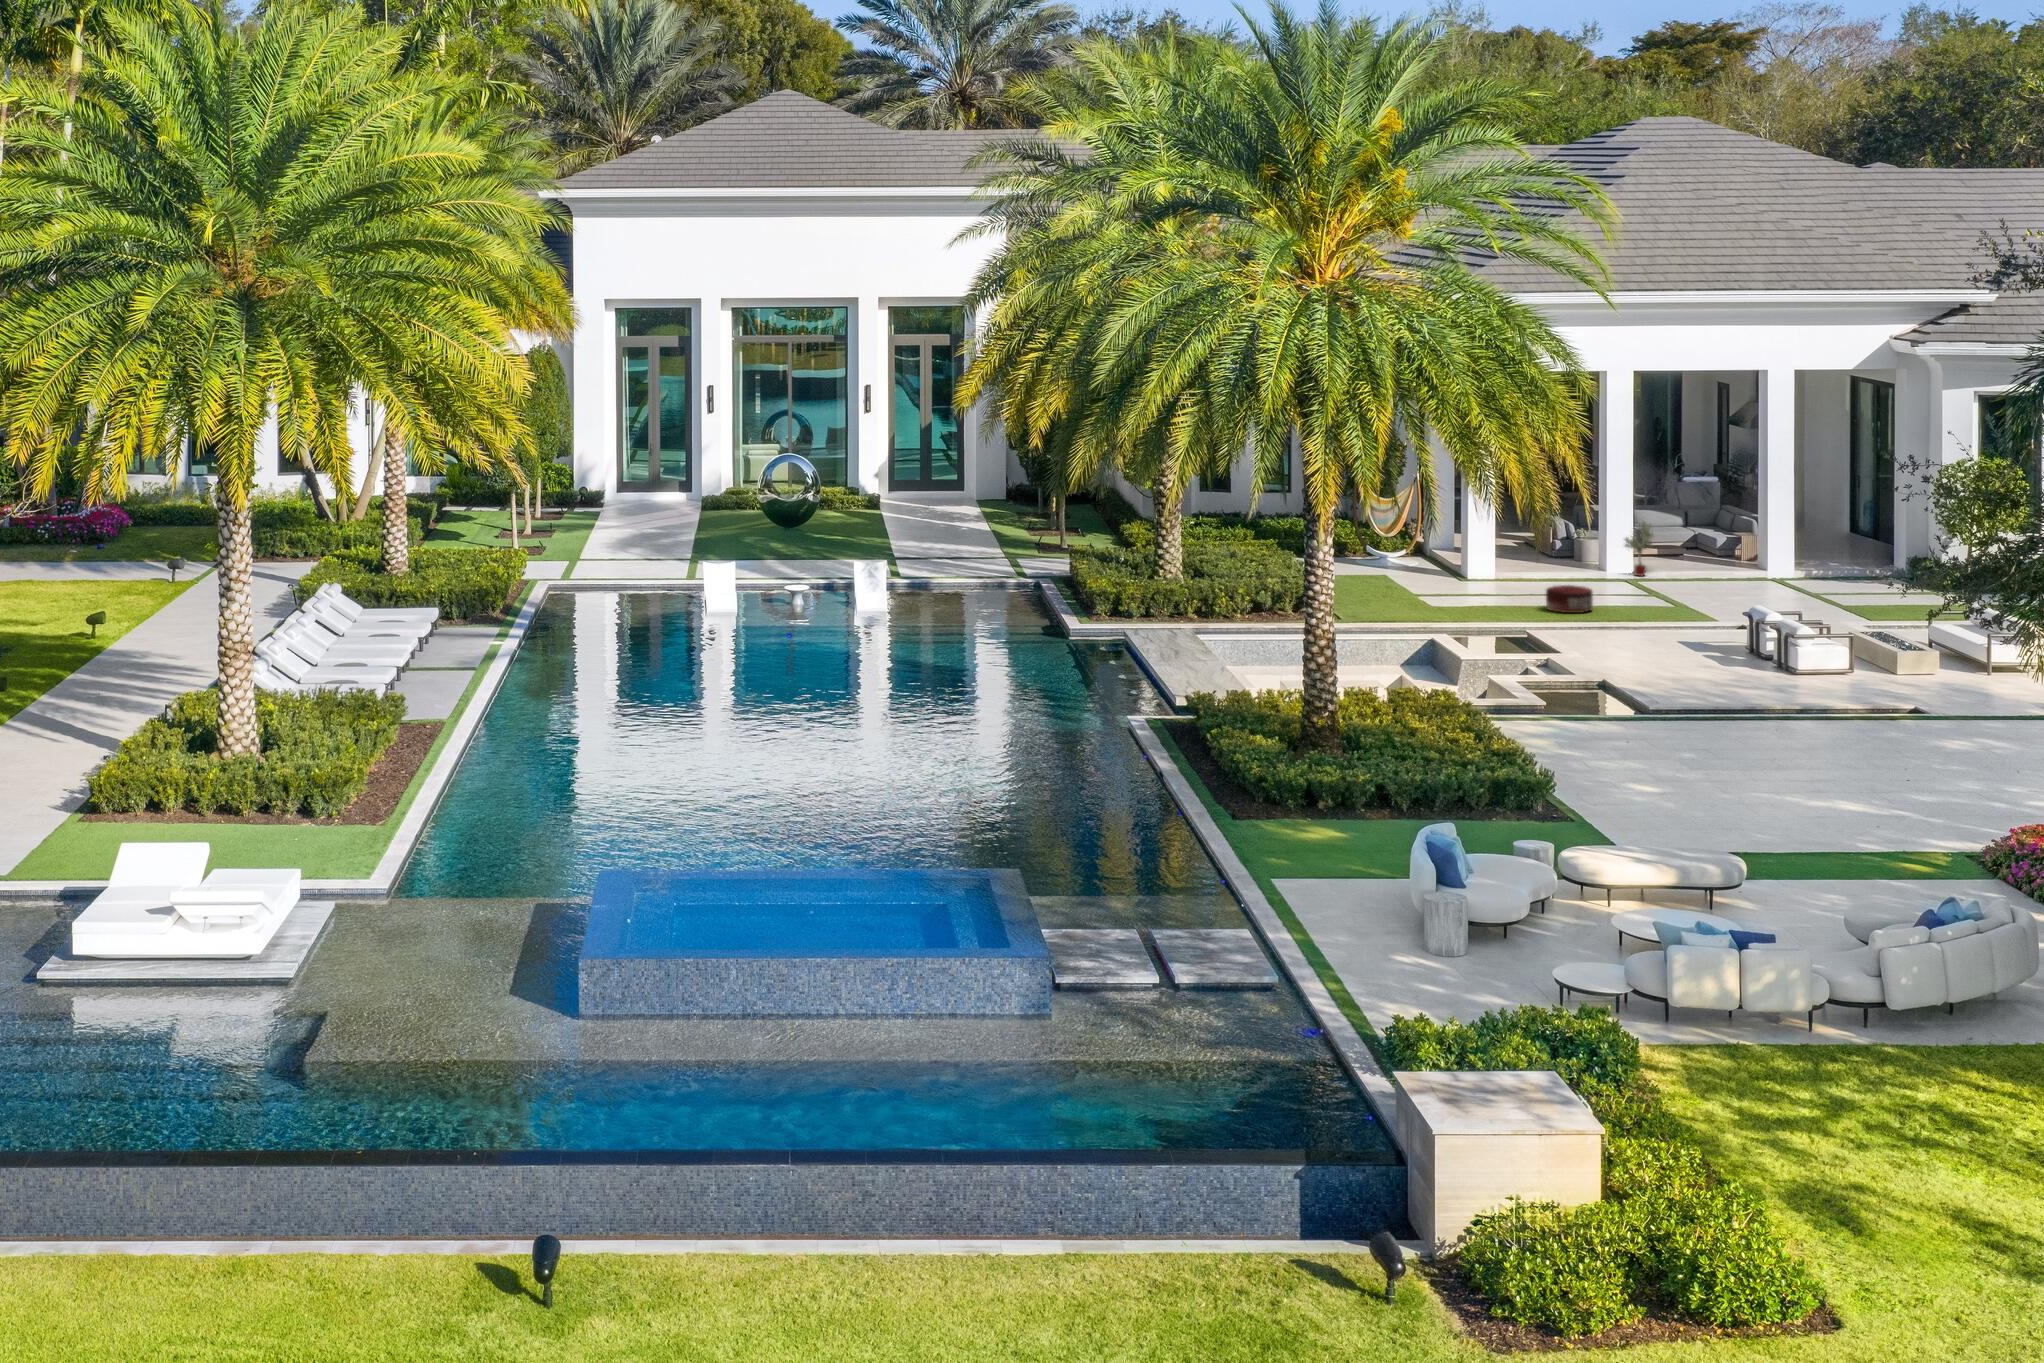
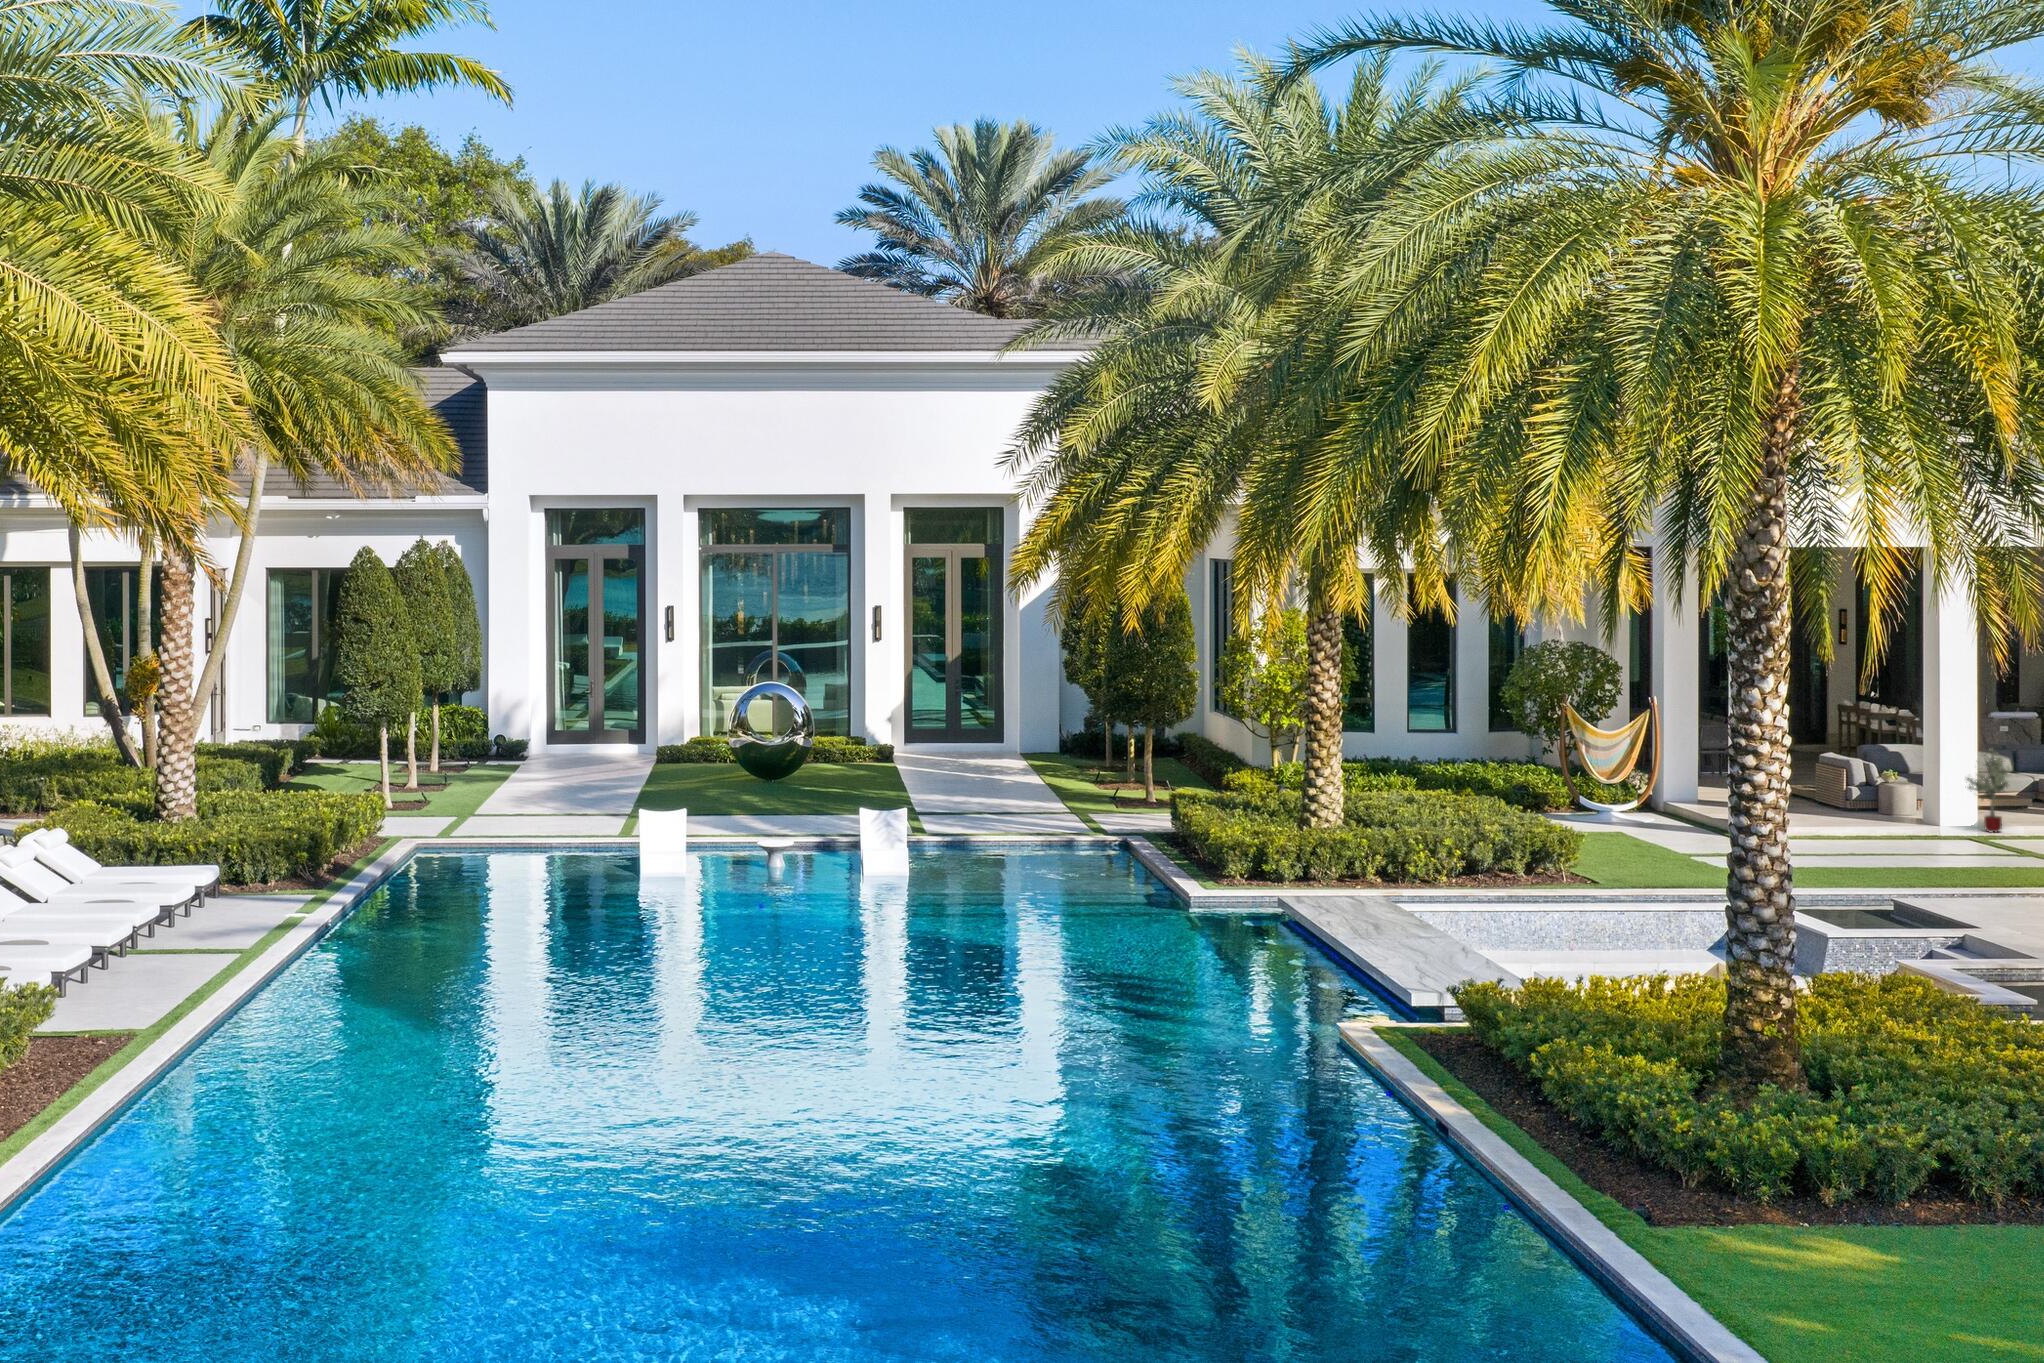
pouf: present [1546,585,1593,613] -> none [1900,836,1977,877]

